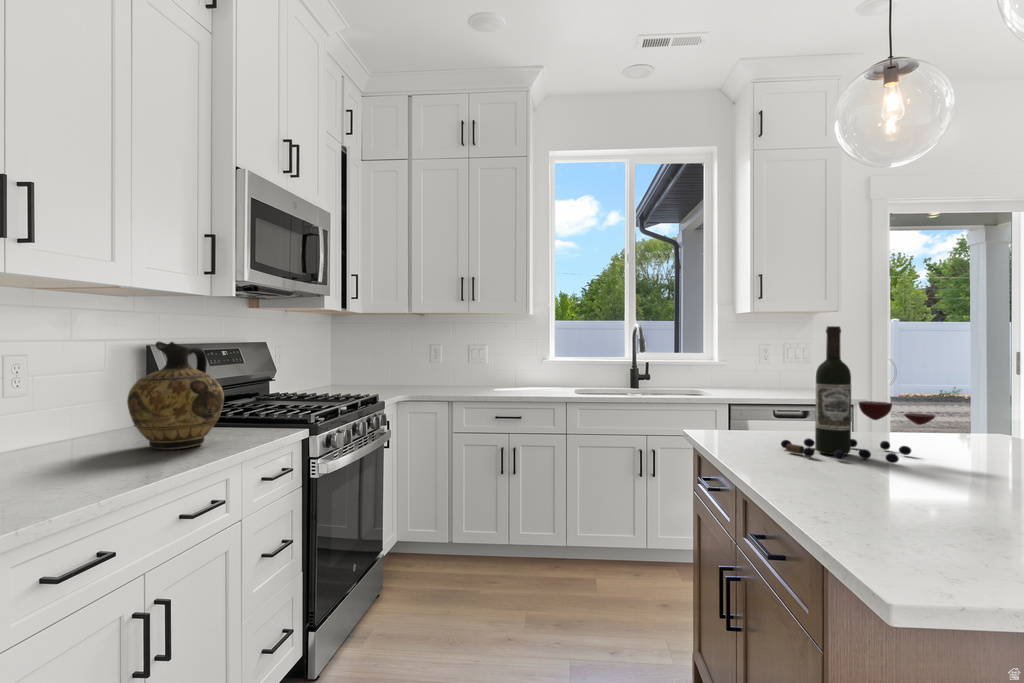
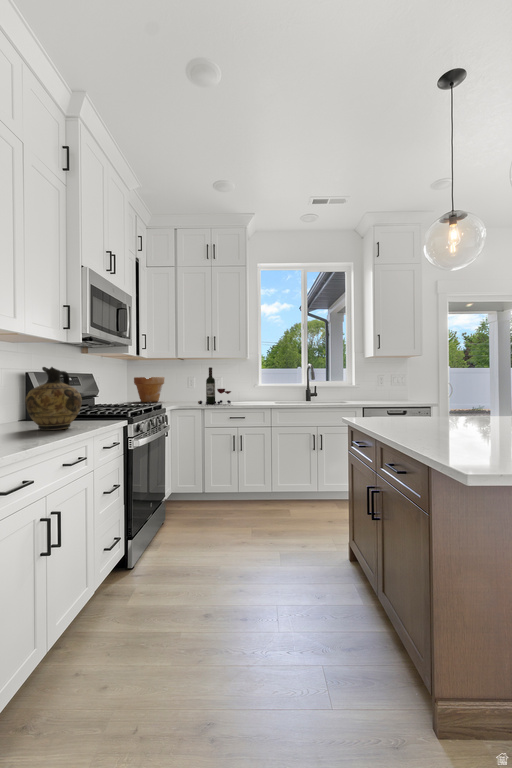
wine bottle: present [781,326,935,463] -> present [198,367,231,404]
flower pot: none [345,343,394,385] -> present [134,377,164,402]

